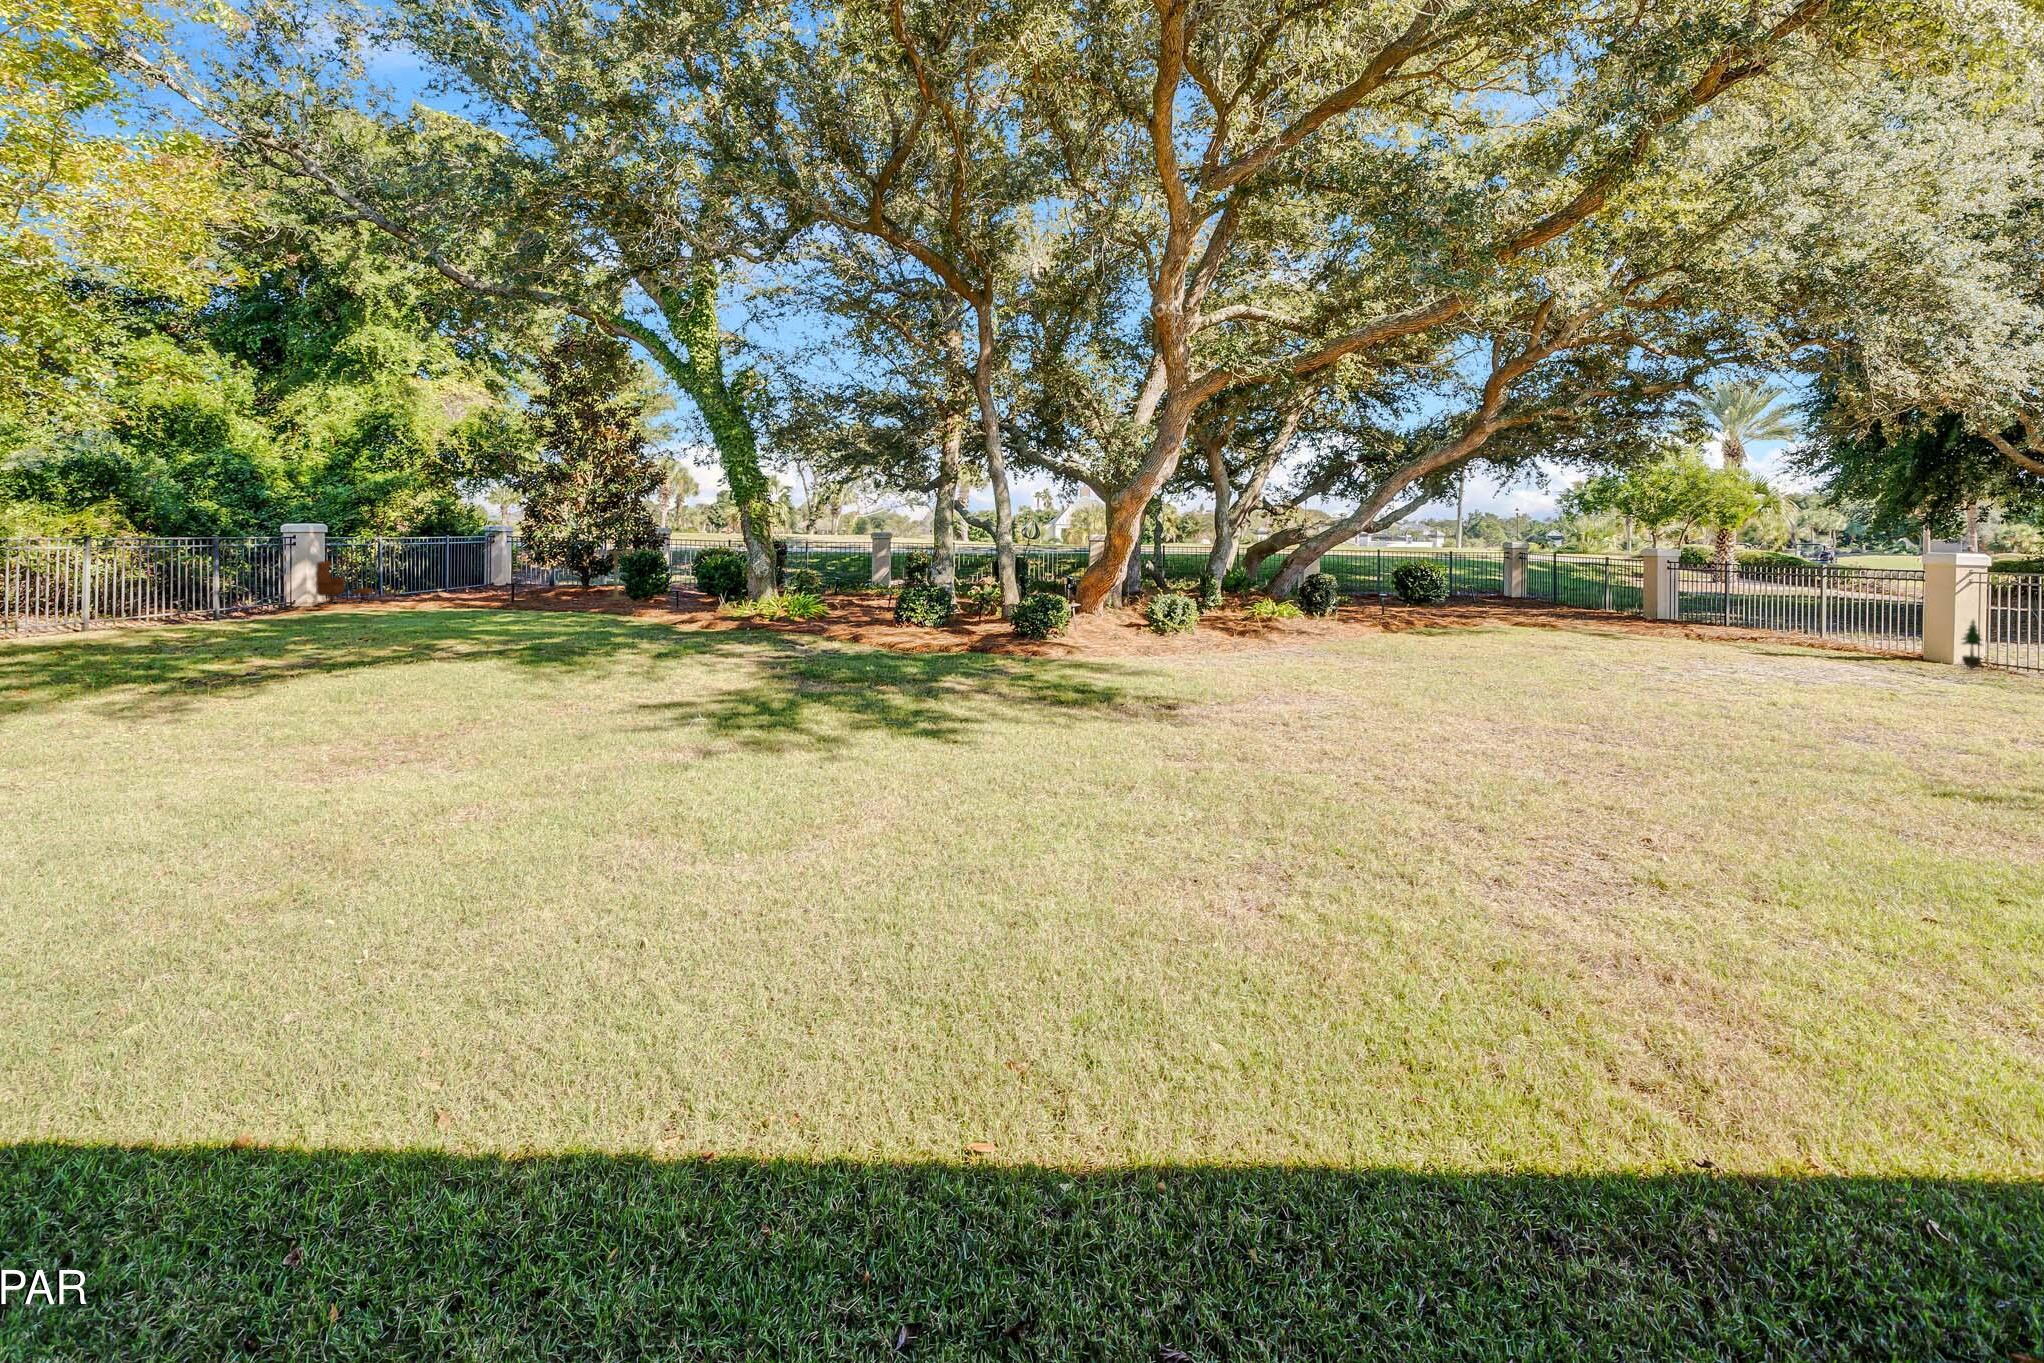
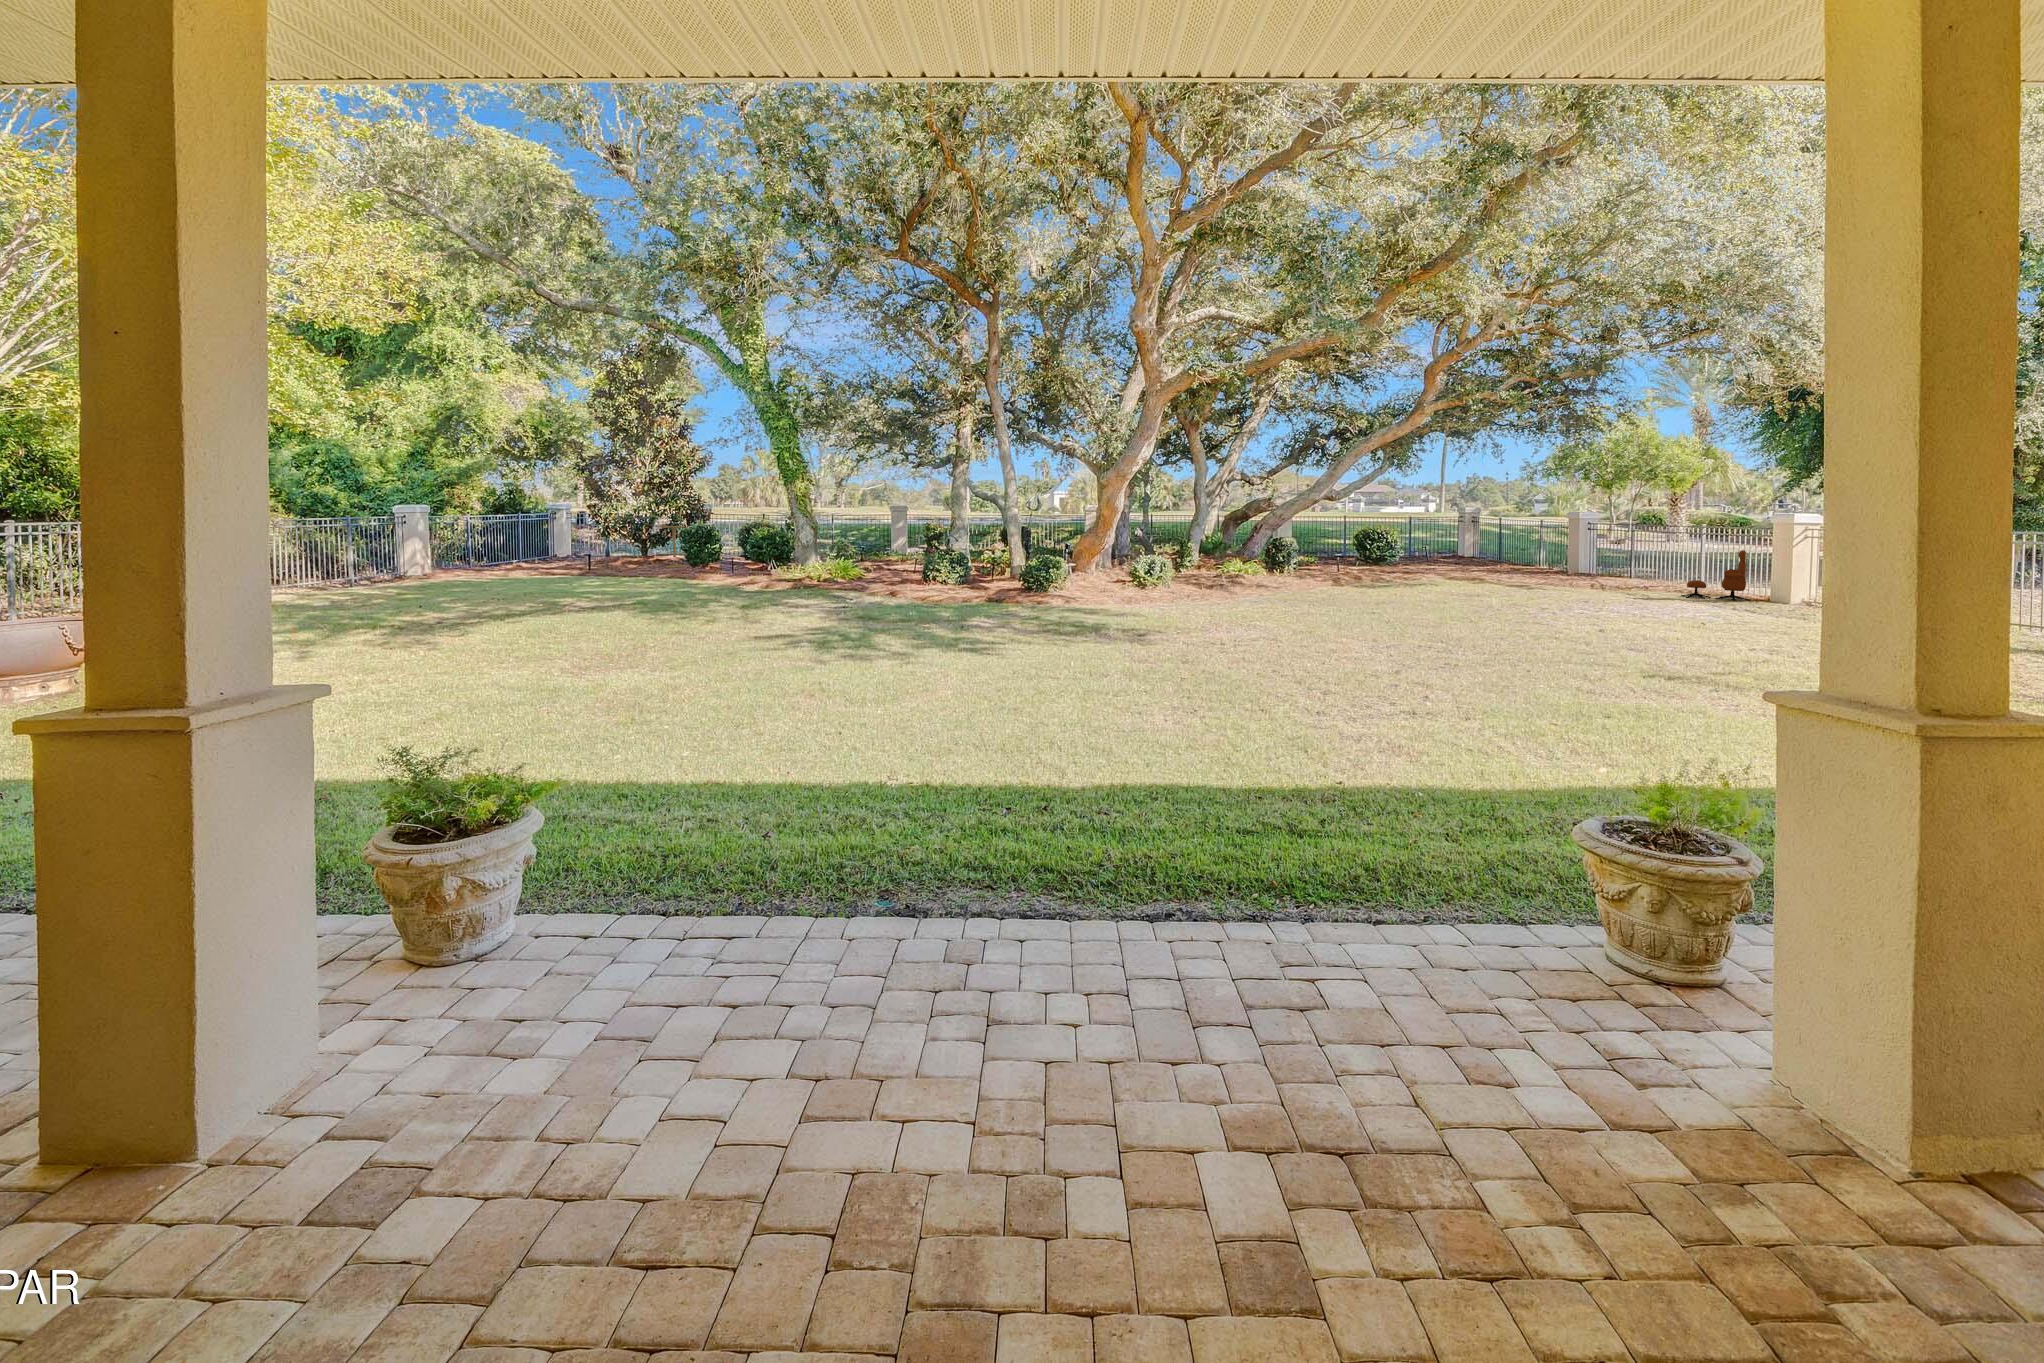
lounge chair: present [316,561,373,604] -> present [1681,550,1750,601]
potted tree: present [1962,620,1982,669] -> none [1774,564,1792,604]

